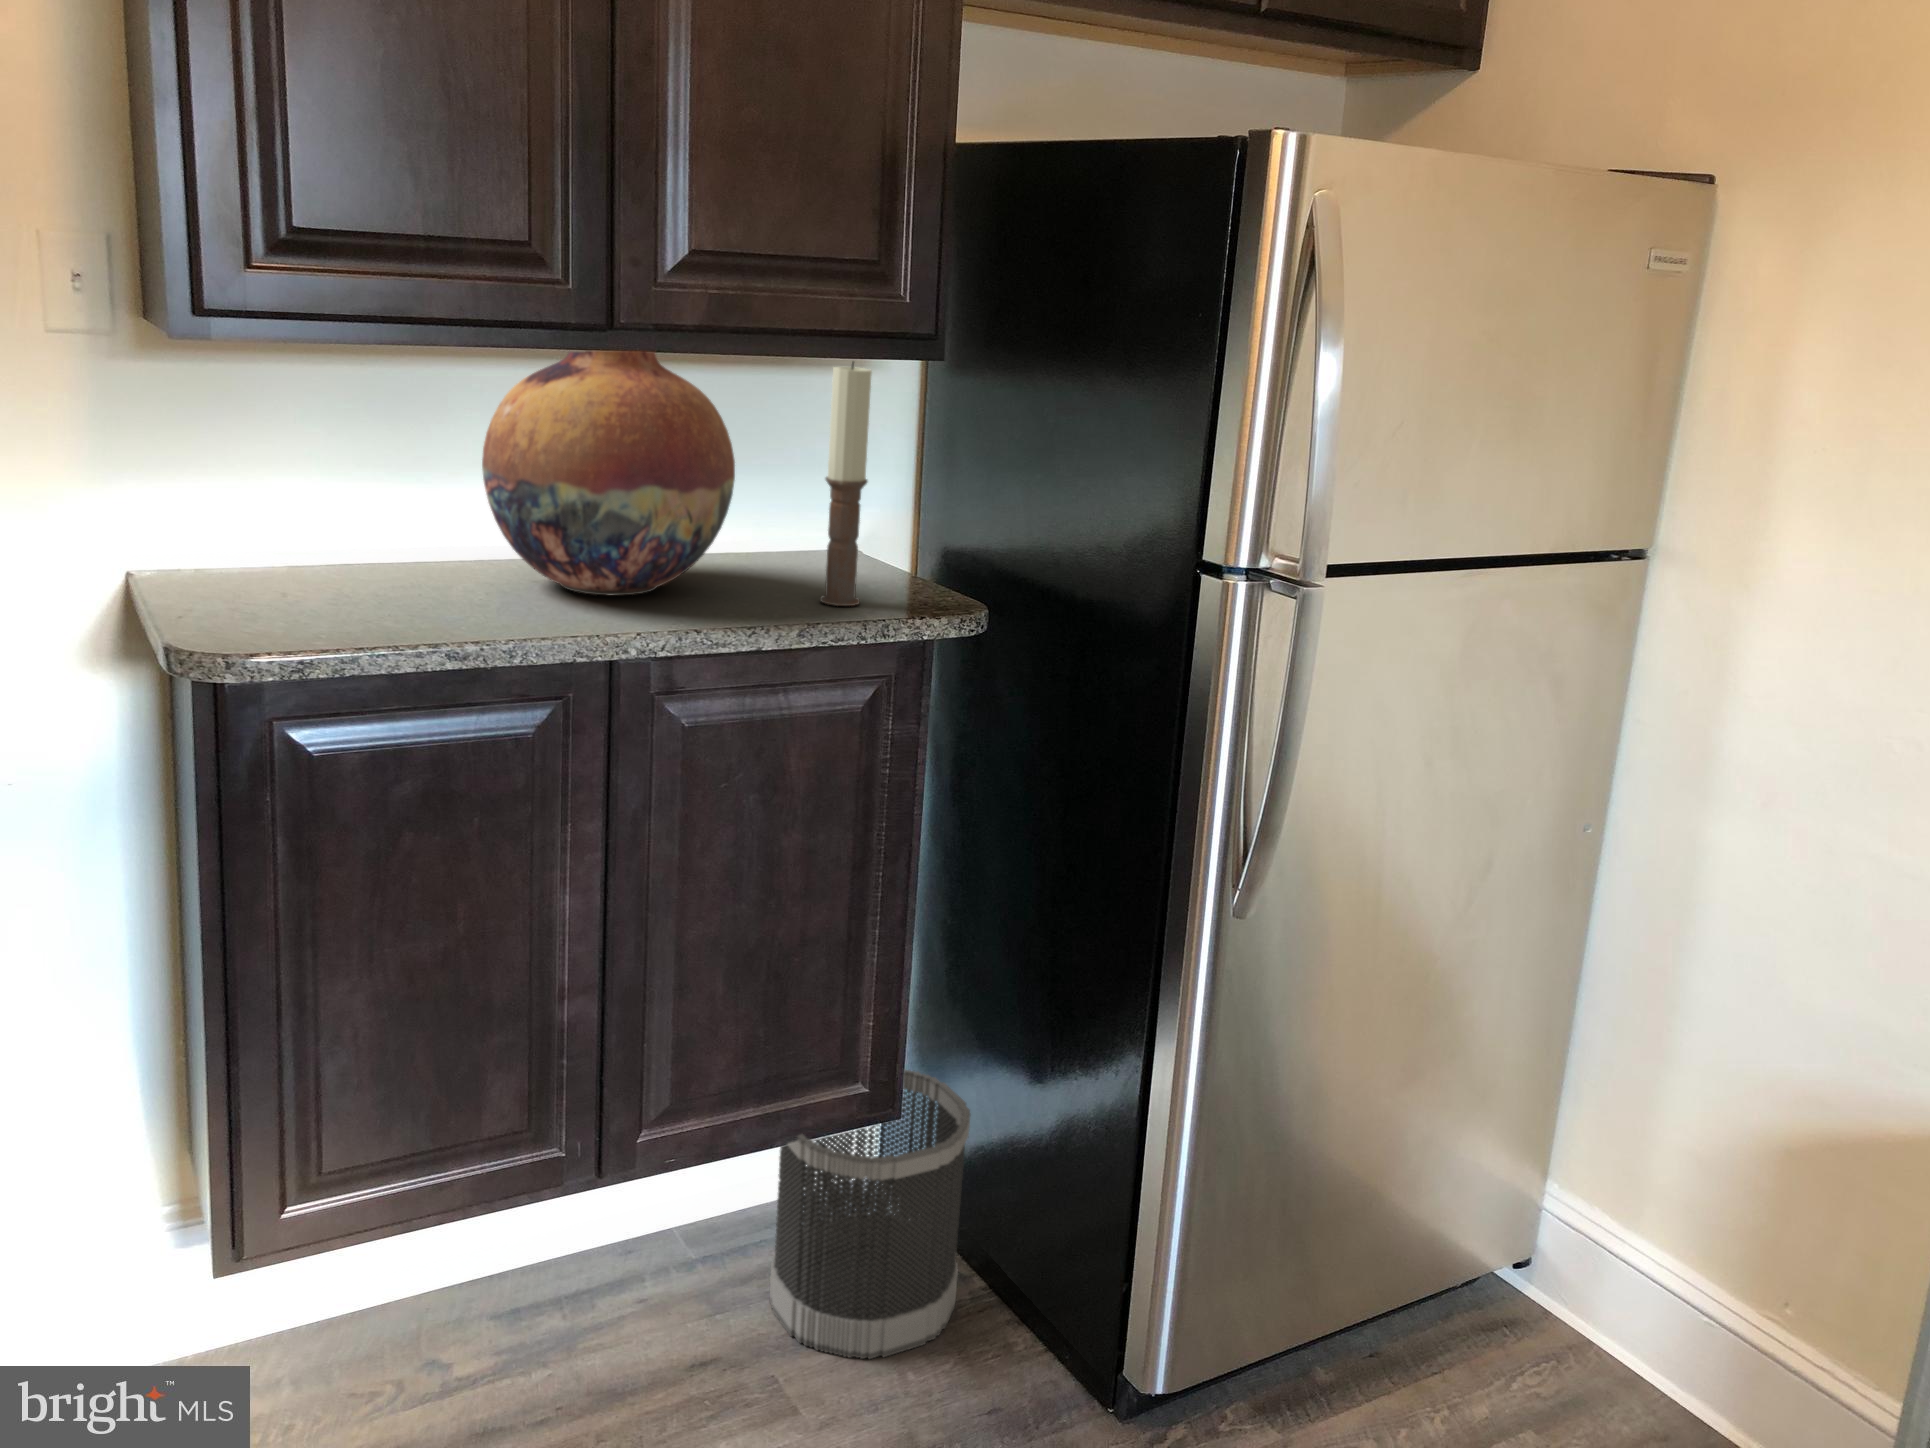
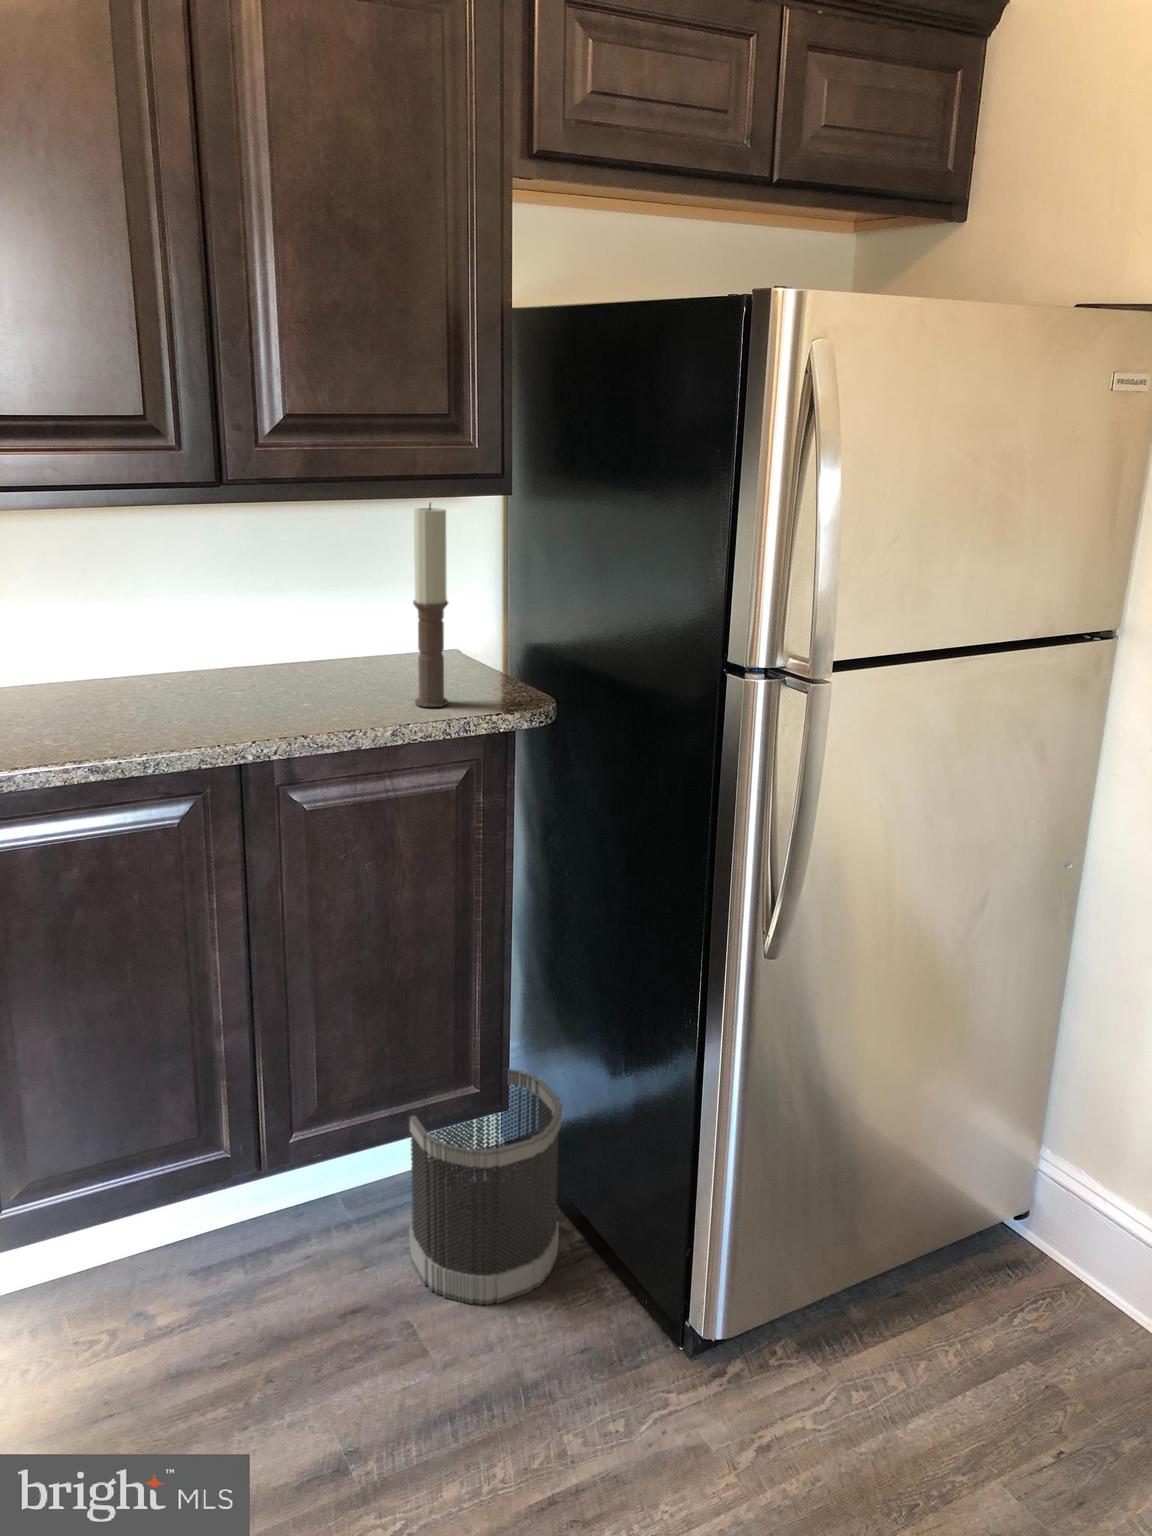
vase: present [482,351,735,595] -> none [130,493,340,707]

